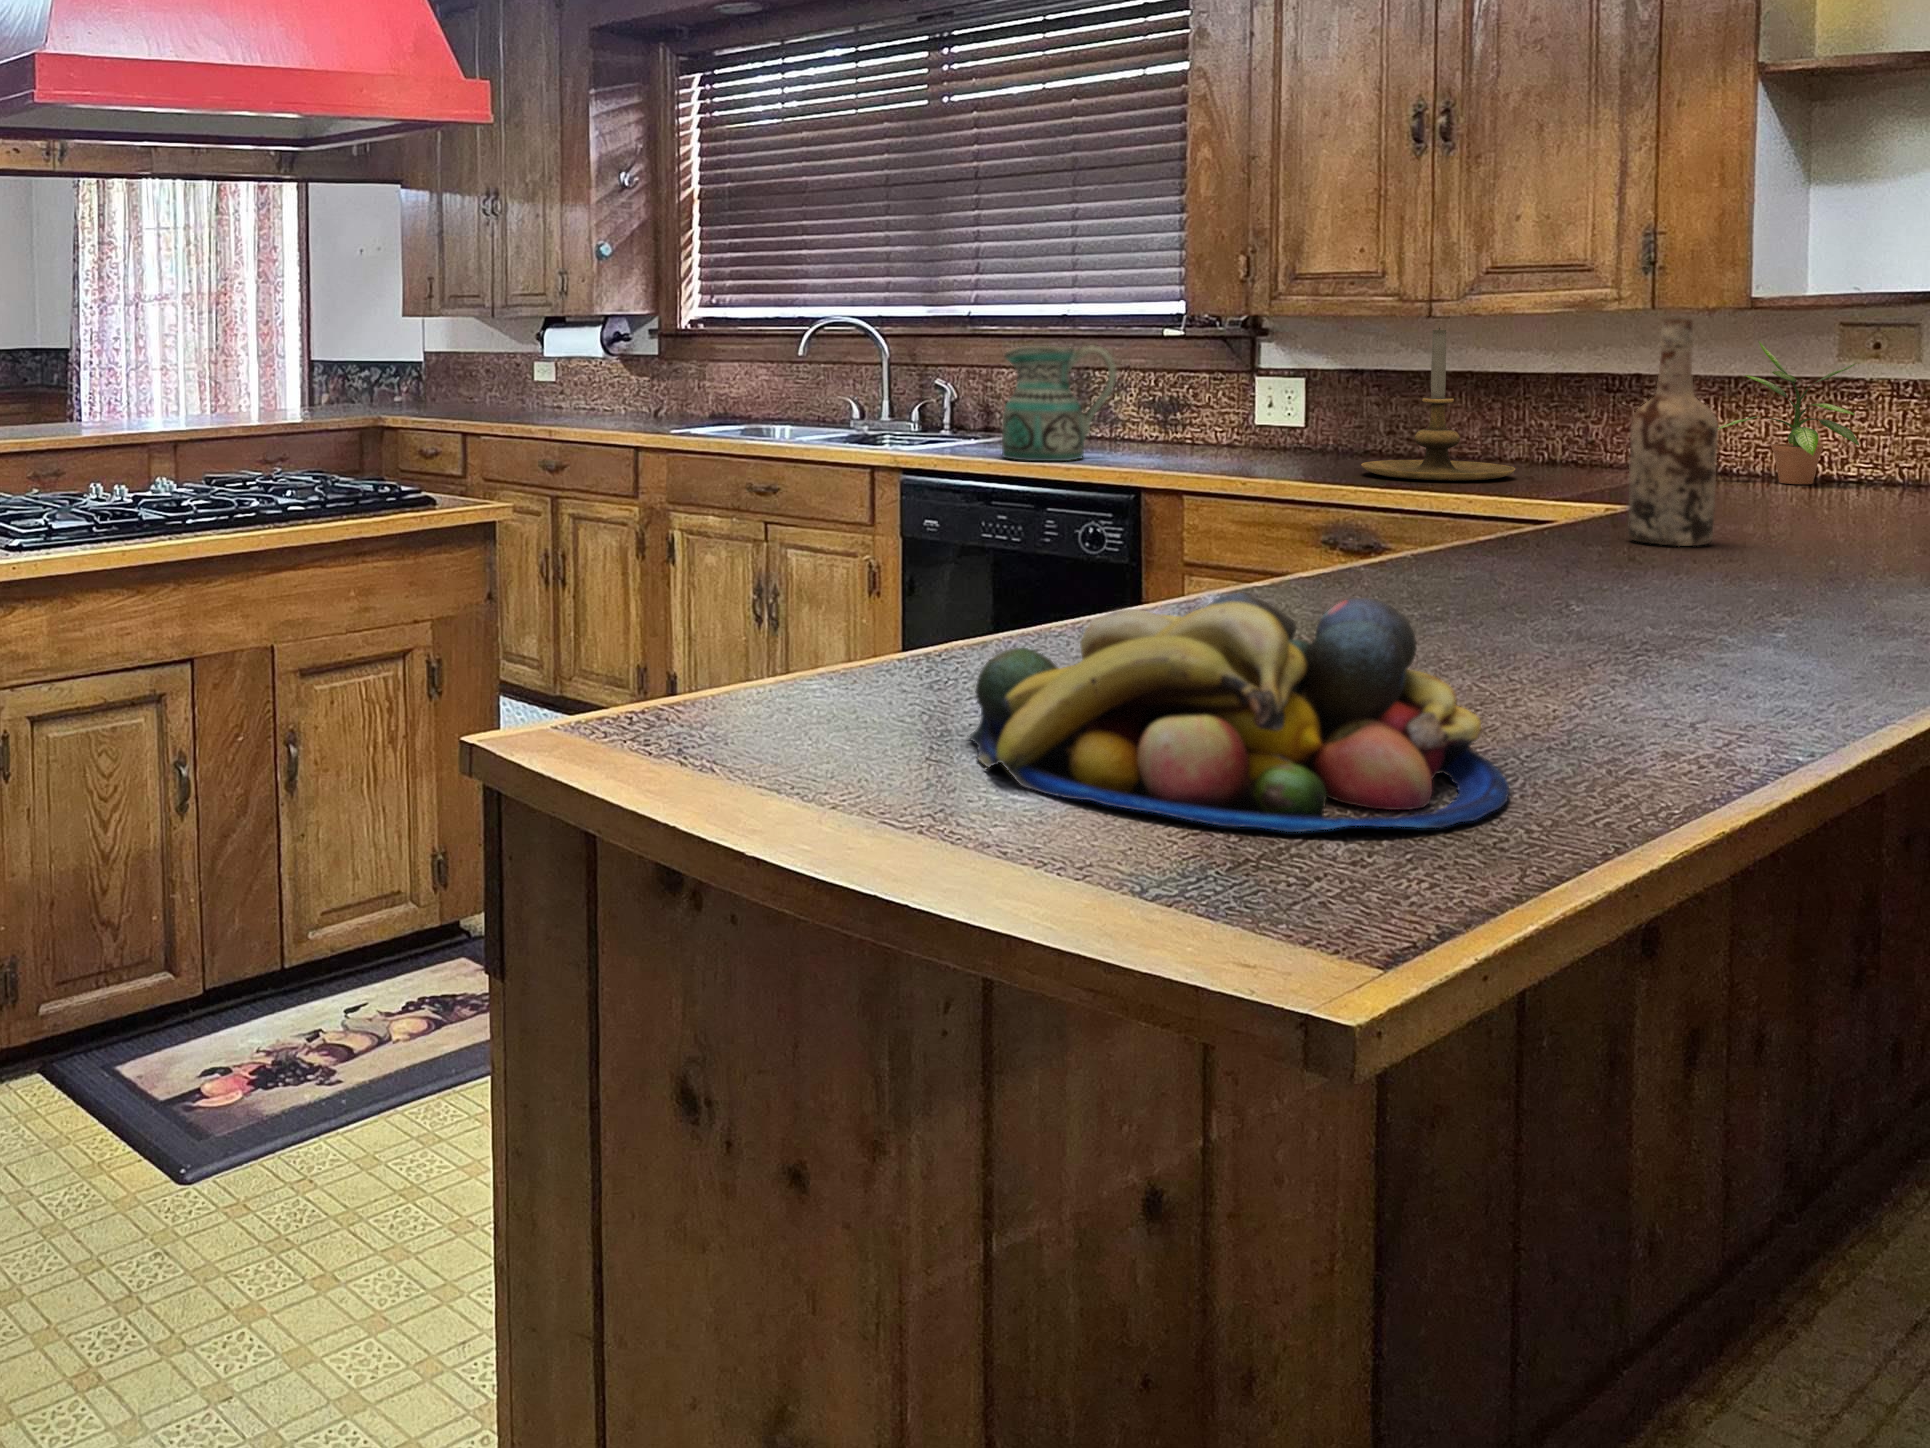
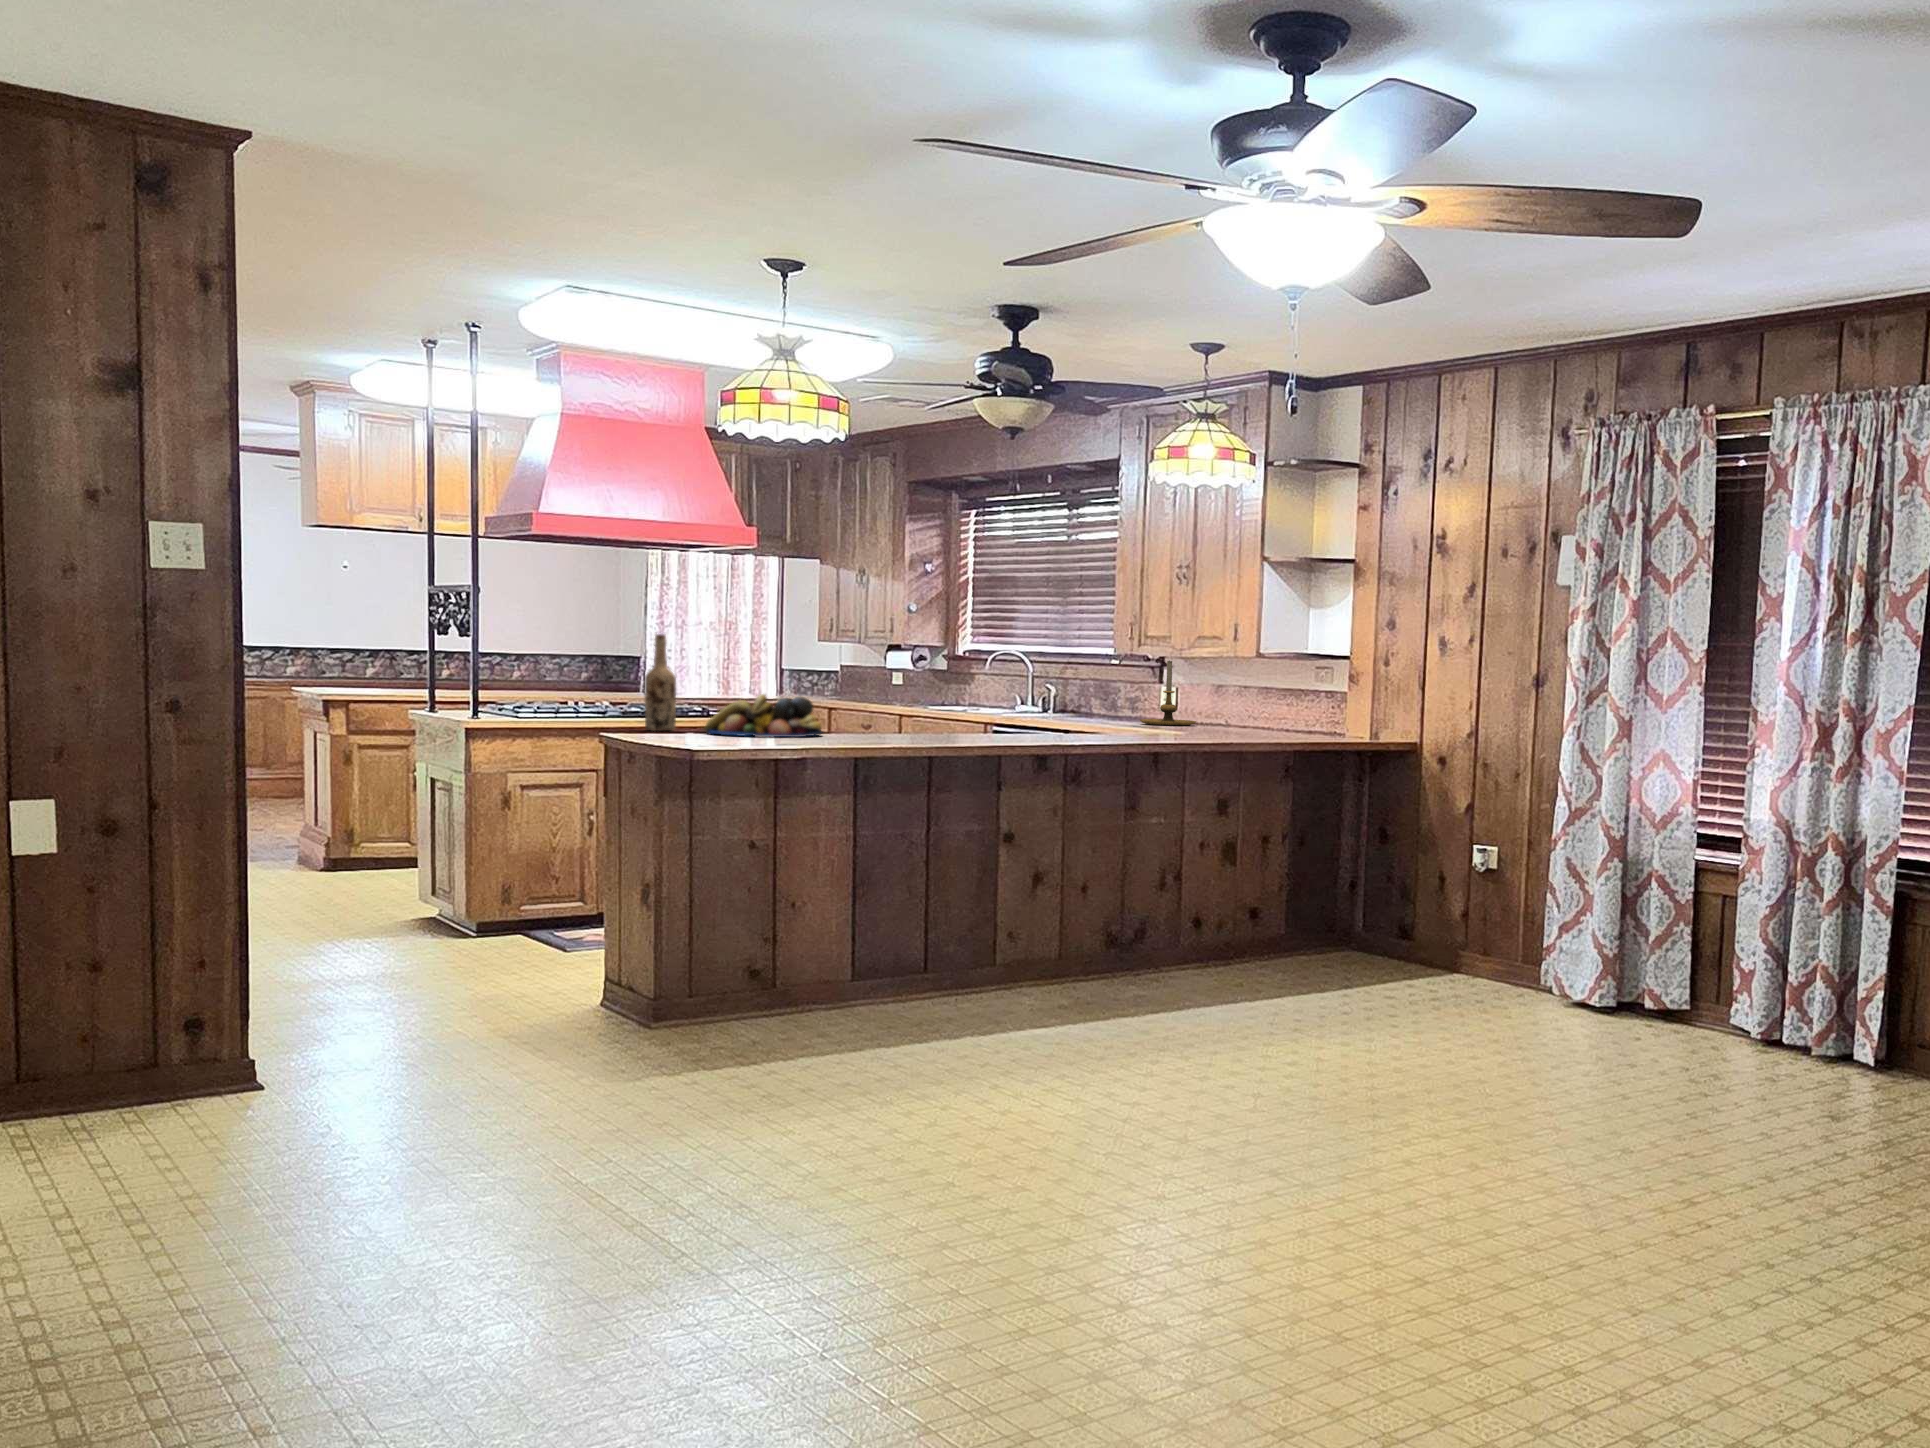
wine bottle: present [1628,319,1718,546] -> present [645,634,676,731]
potted plant: present [1718,341,1859,484] -> none [1257,670,1308,730]
ceramic pitcher: present [1002,345,1117,461] -> none [1029,664,1078,718]

